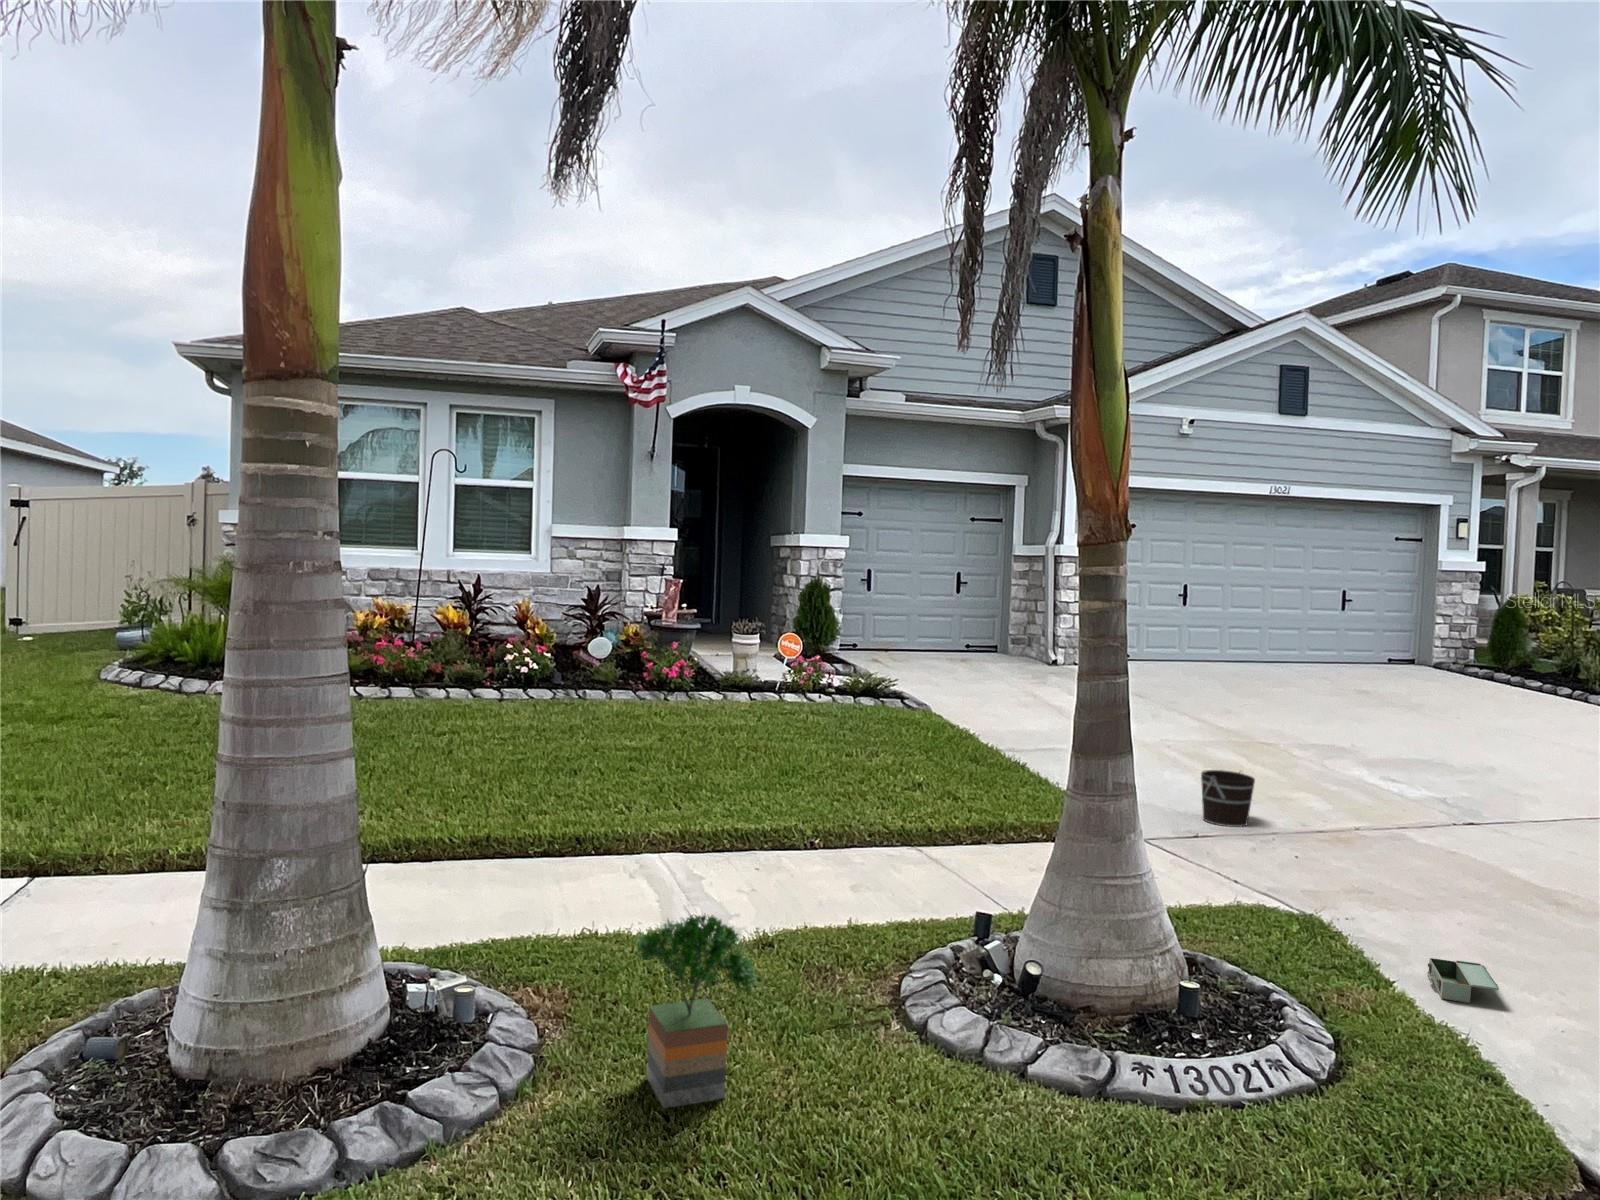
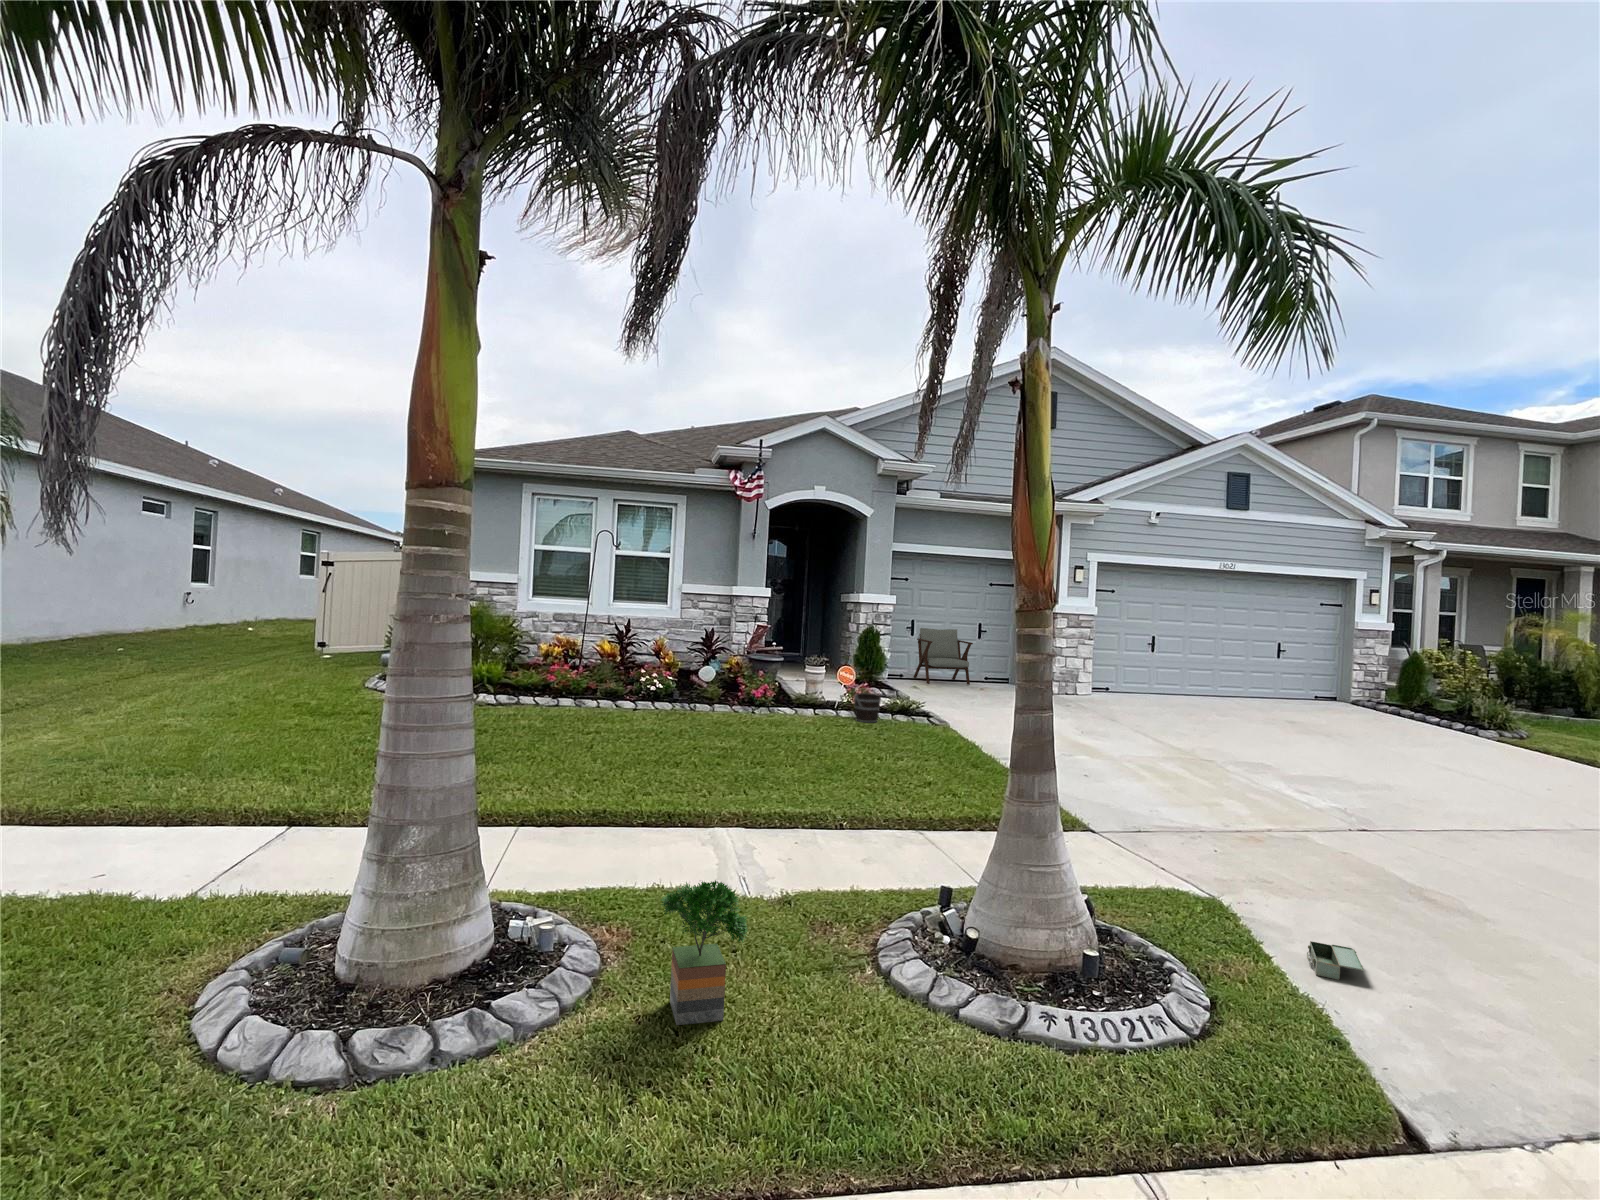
lounge chair: none [868,581,948,655] -> present [914,628,973,685]
bucket: present [1201,770,1255,827] -> present [854,693,881,722]

